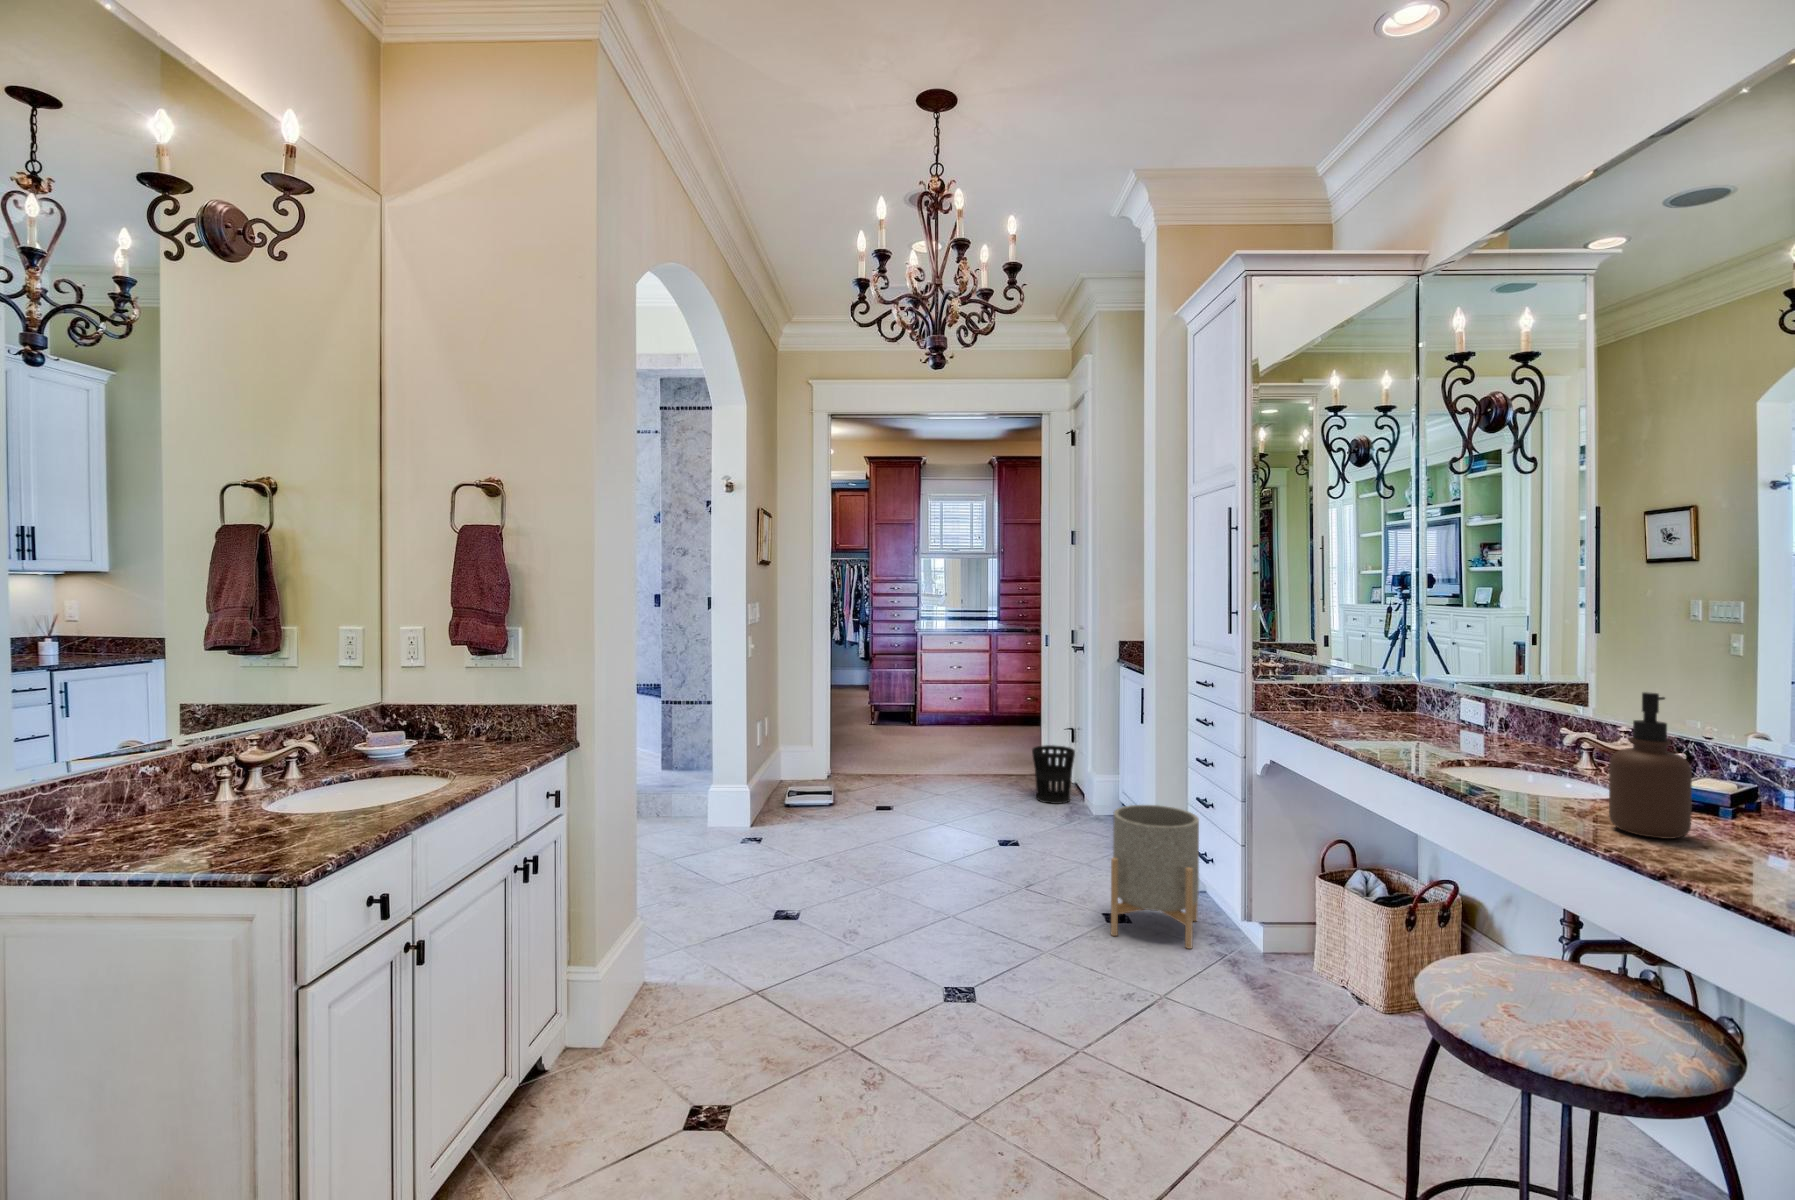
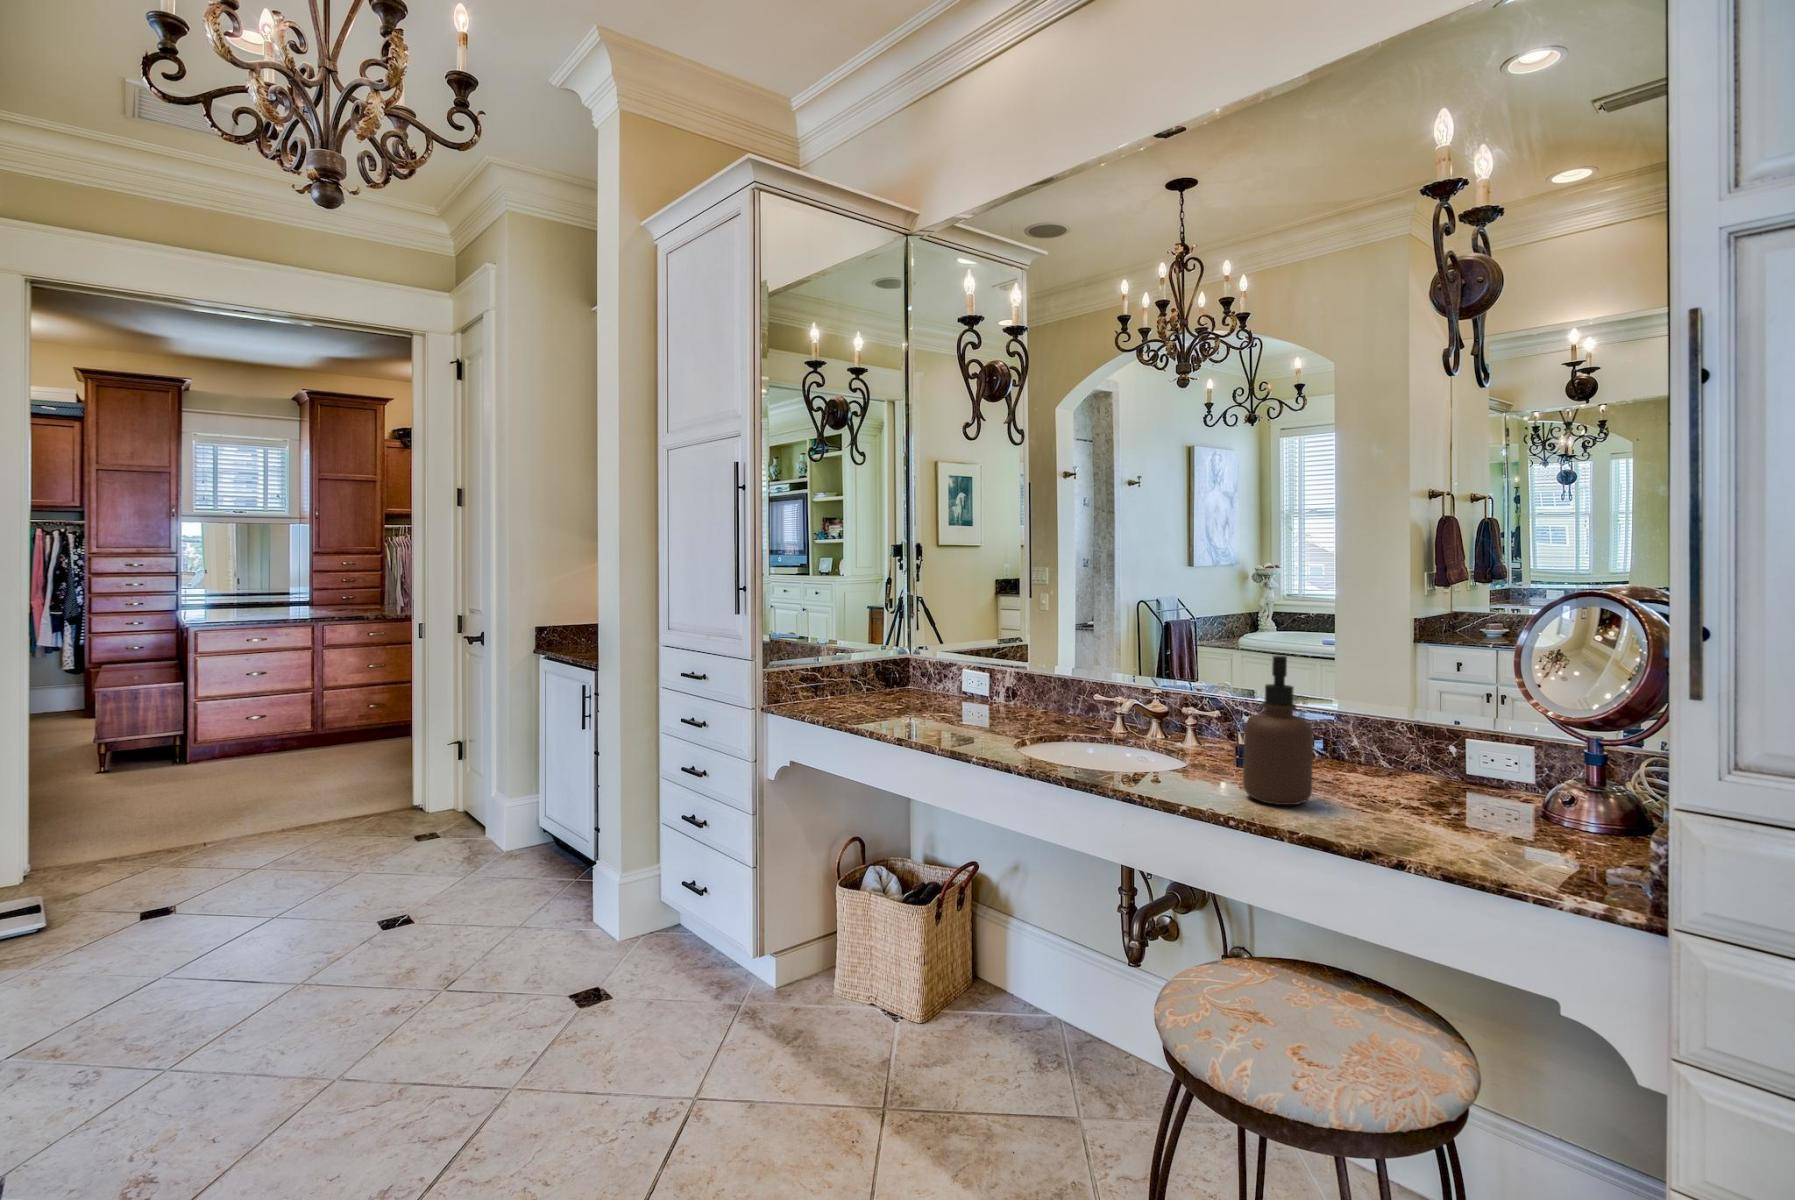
wastebasket: present [1032,745,1075,804] -> none [412,769,477,850]
planter: present [1111,805,1199,949] -> none [587,836,701,1034]

